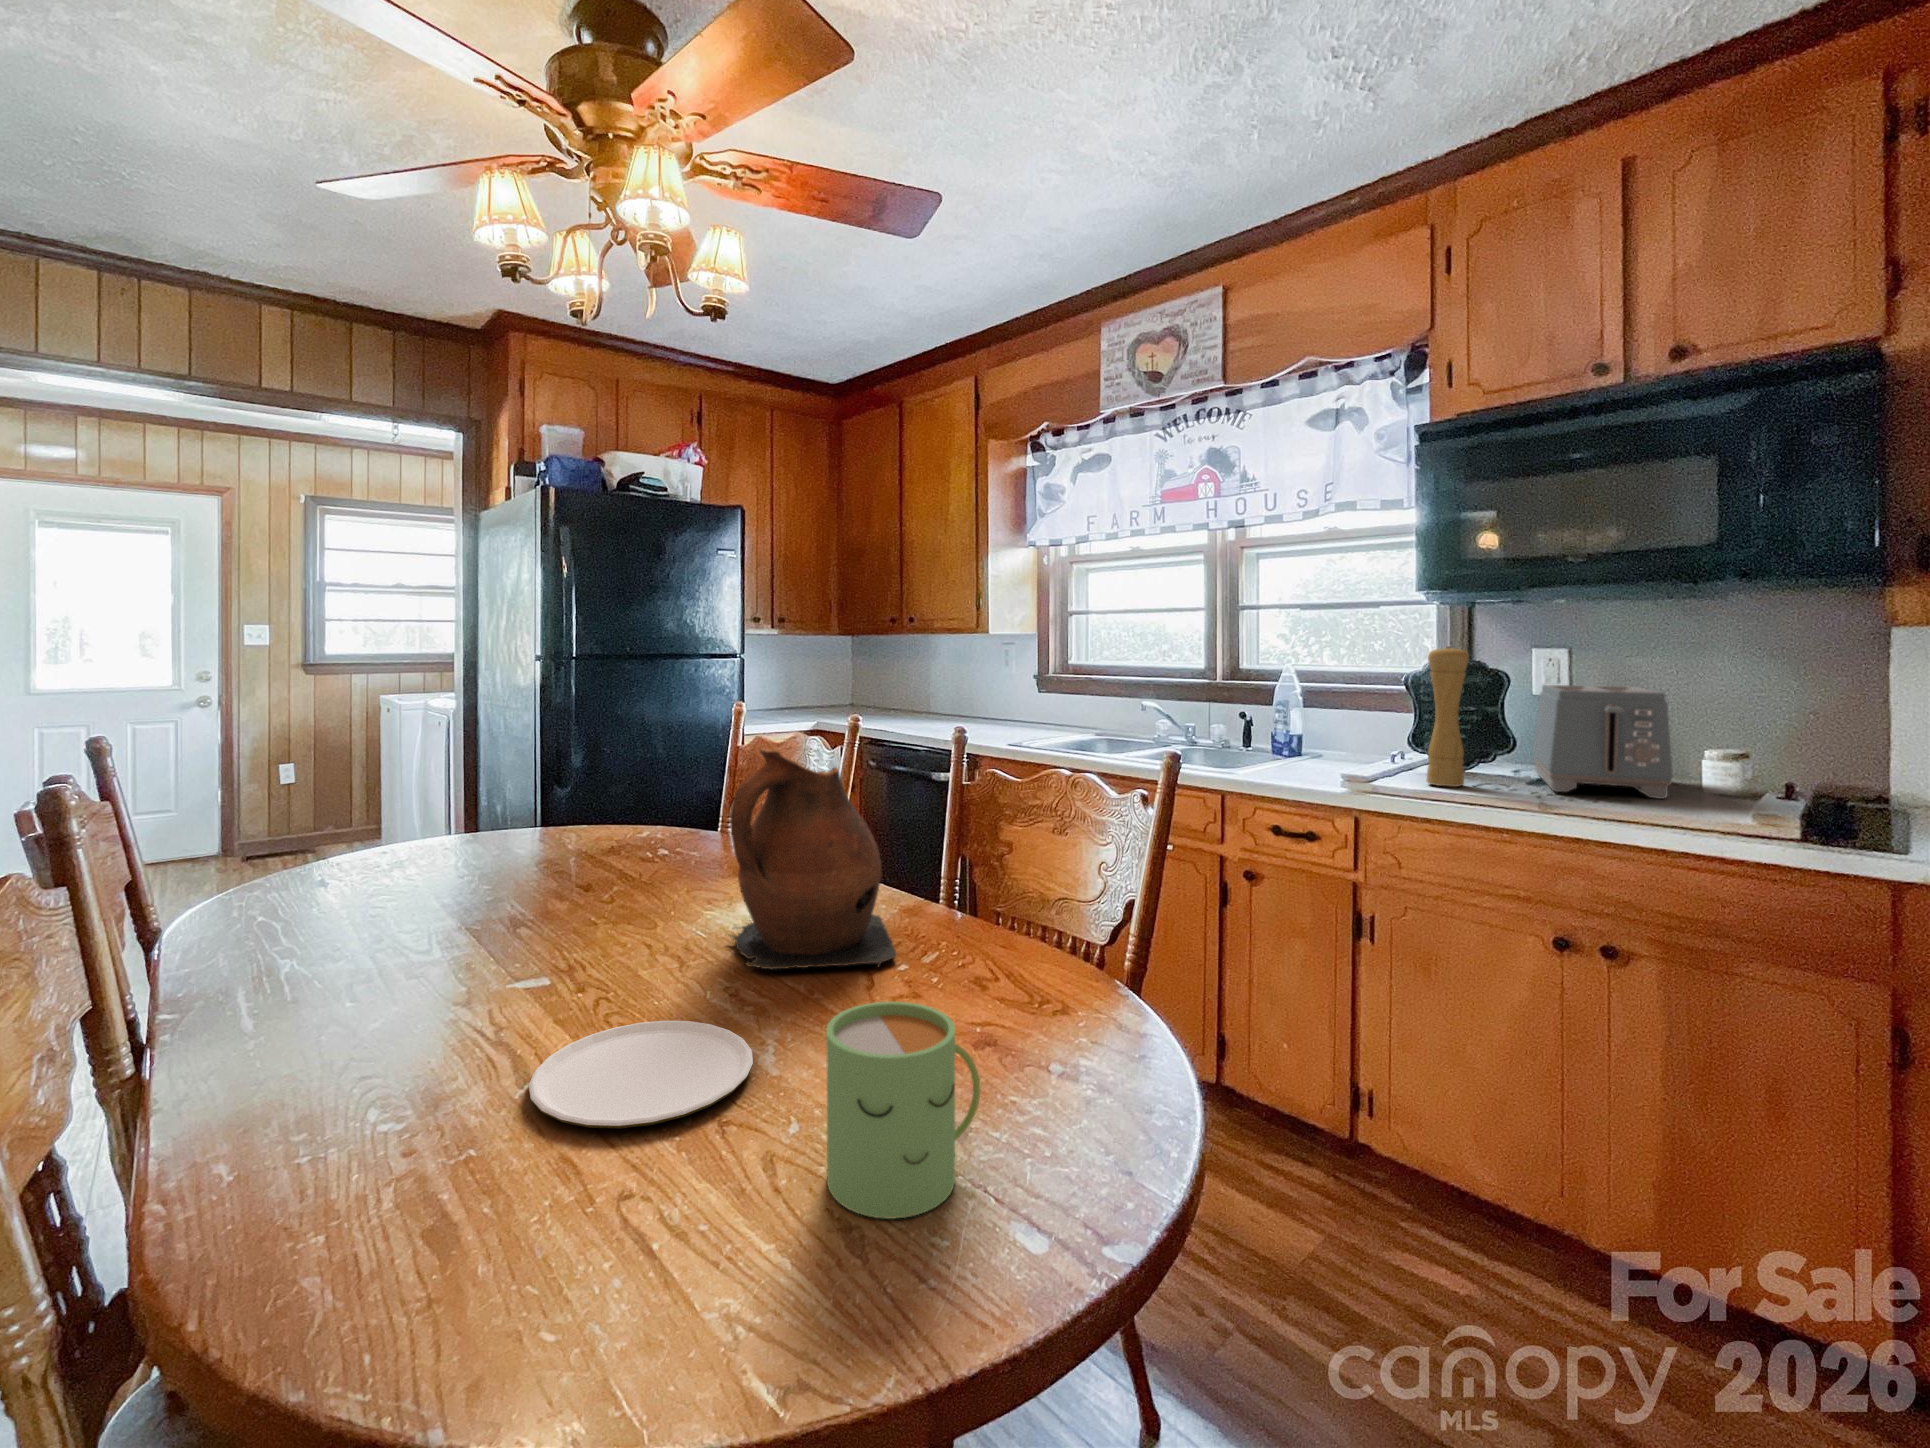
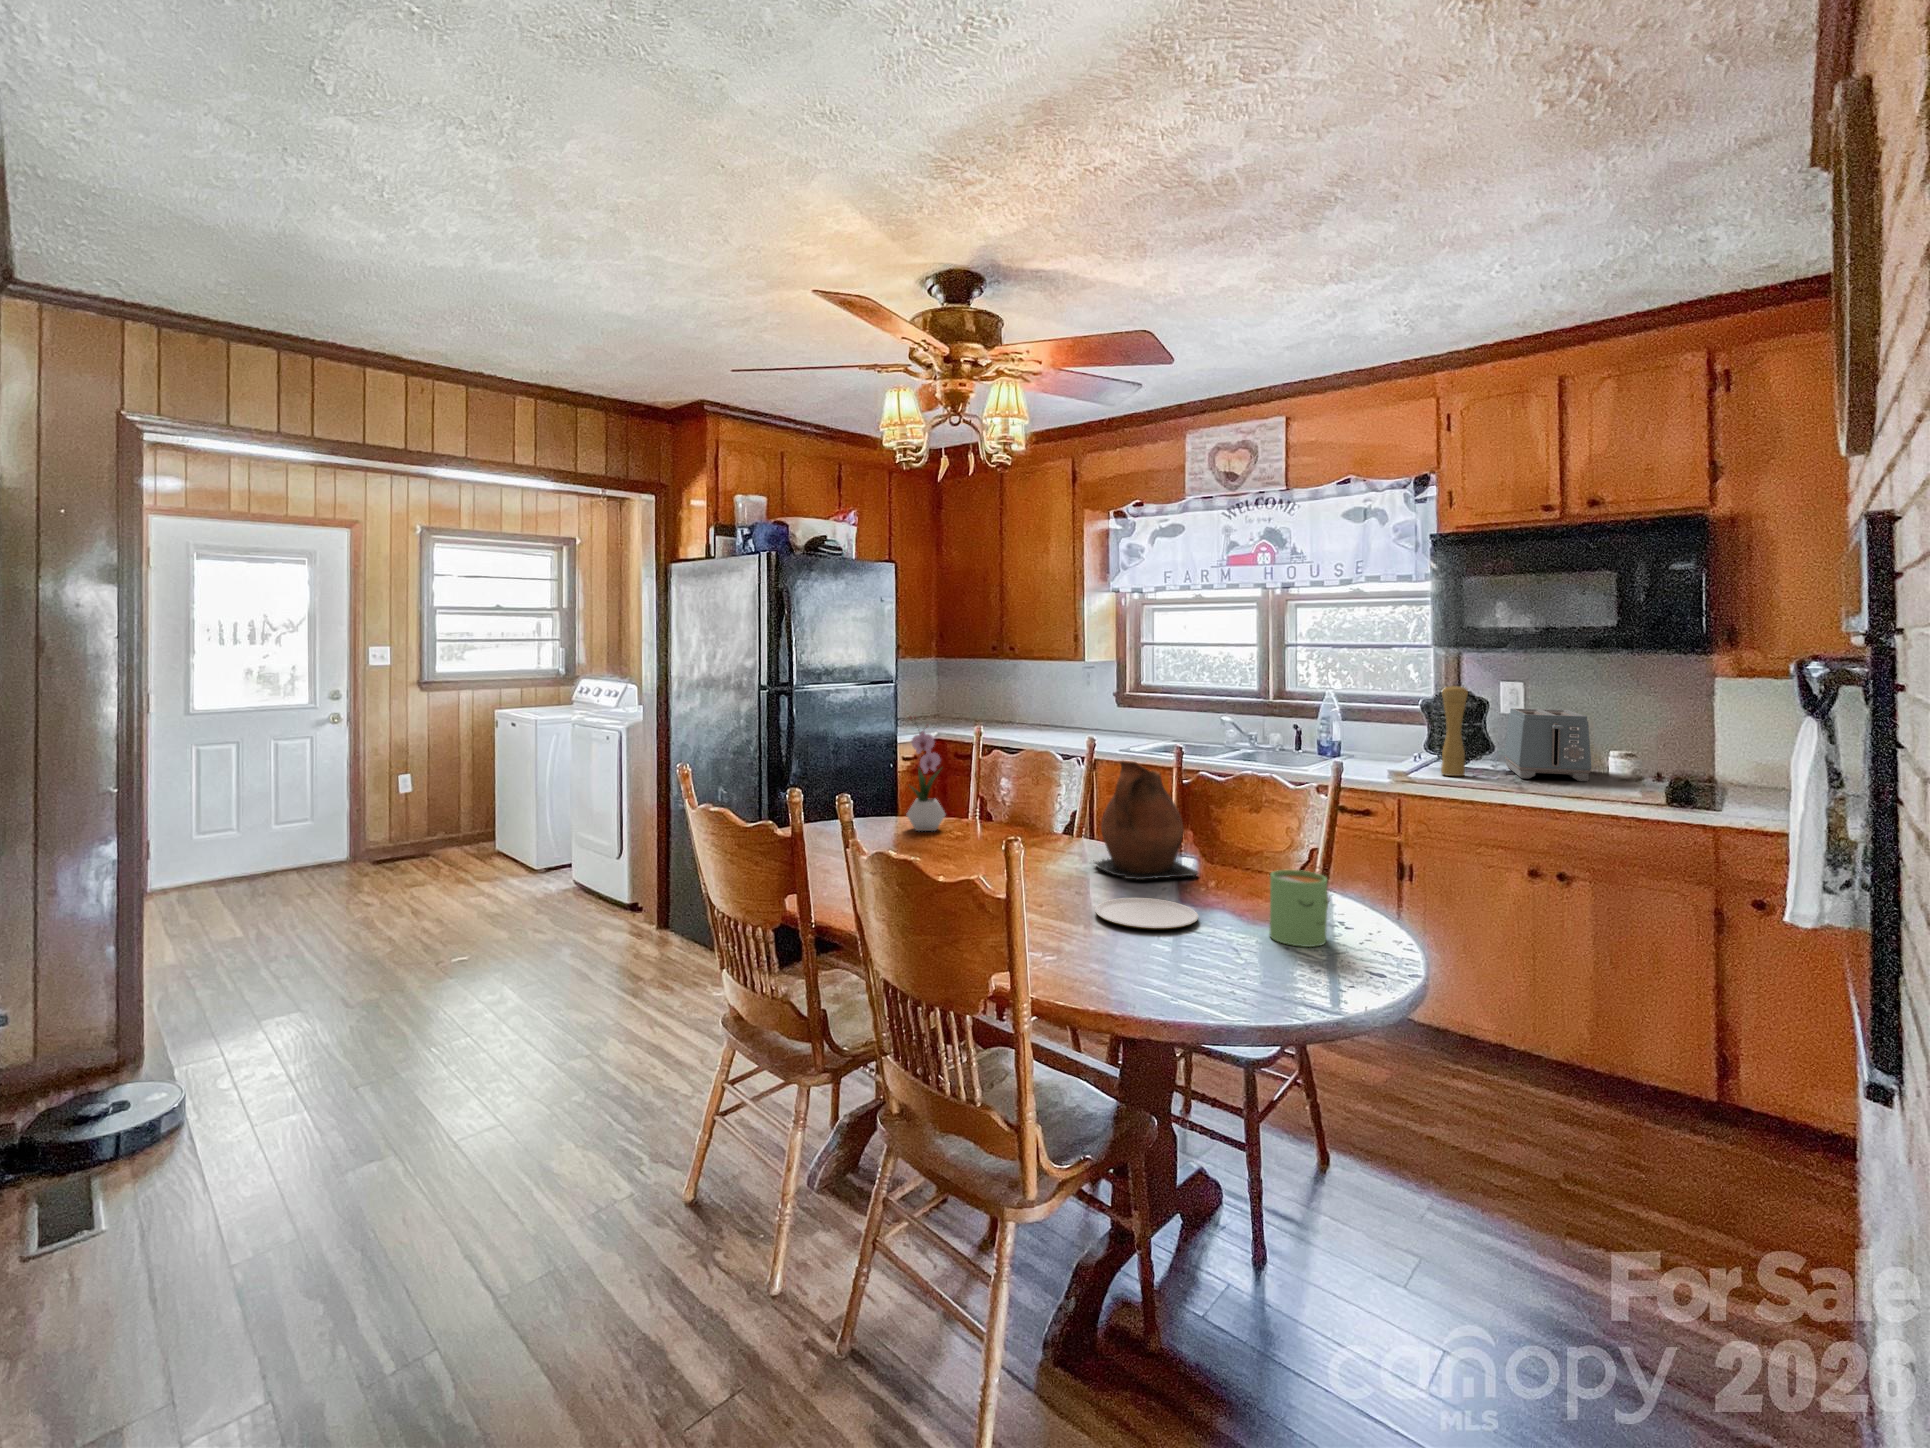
flower arrangement: none [568,681,643,855] -> present [906,716,945,831]

